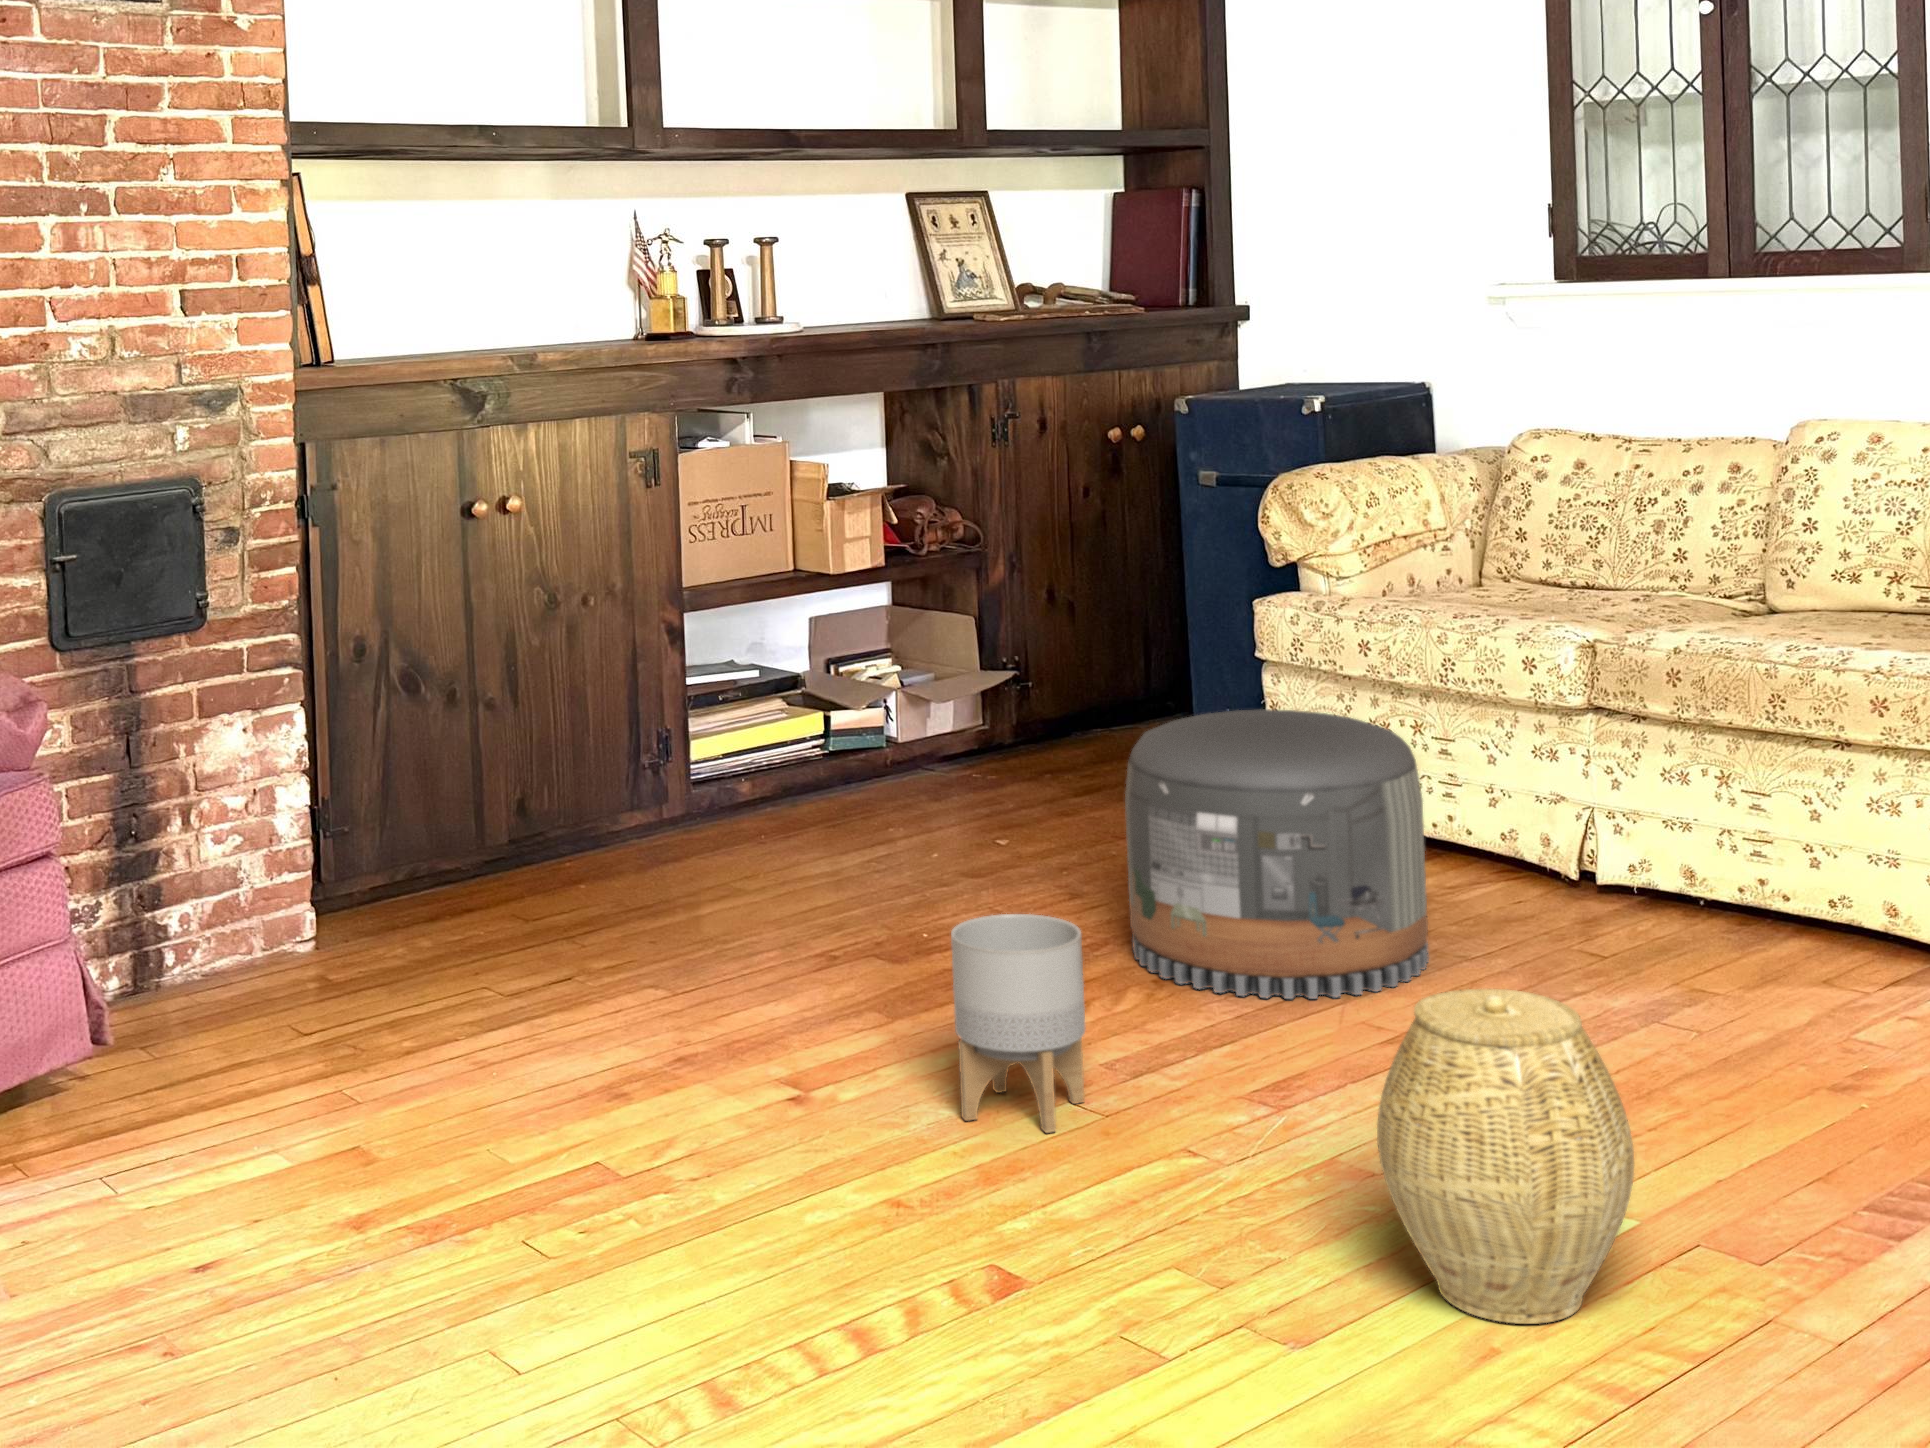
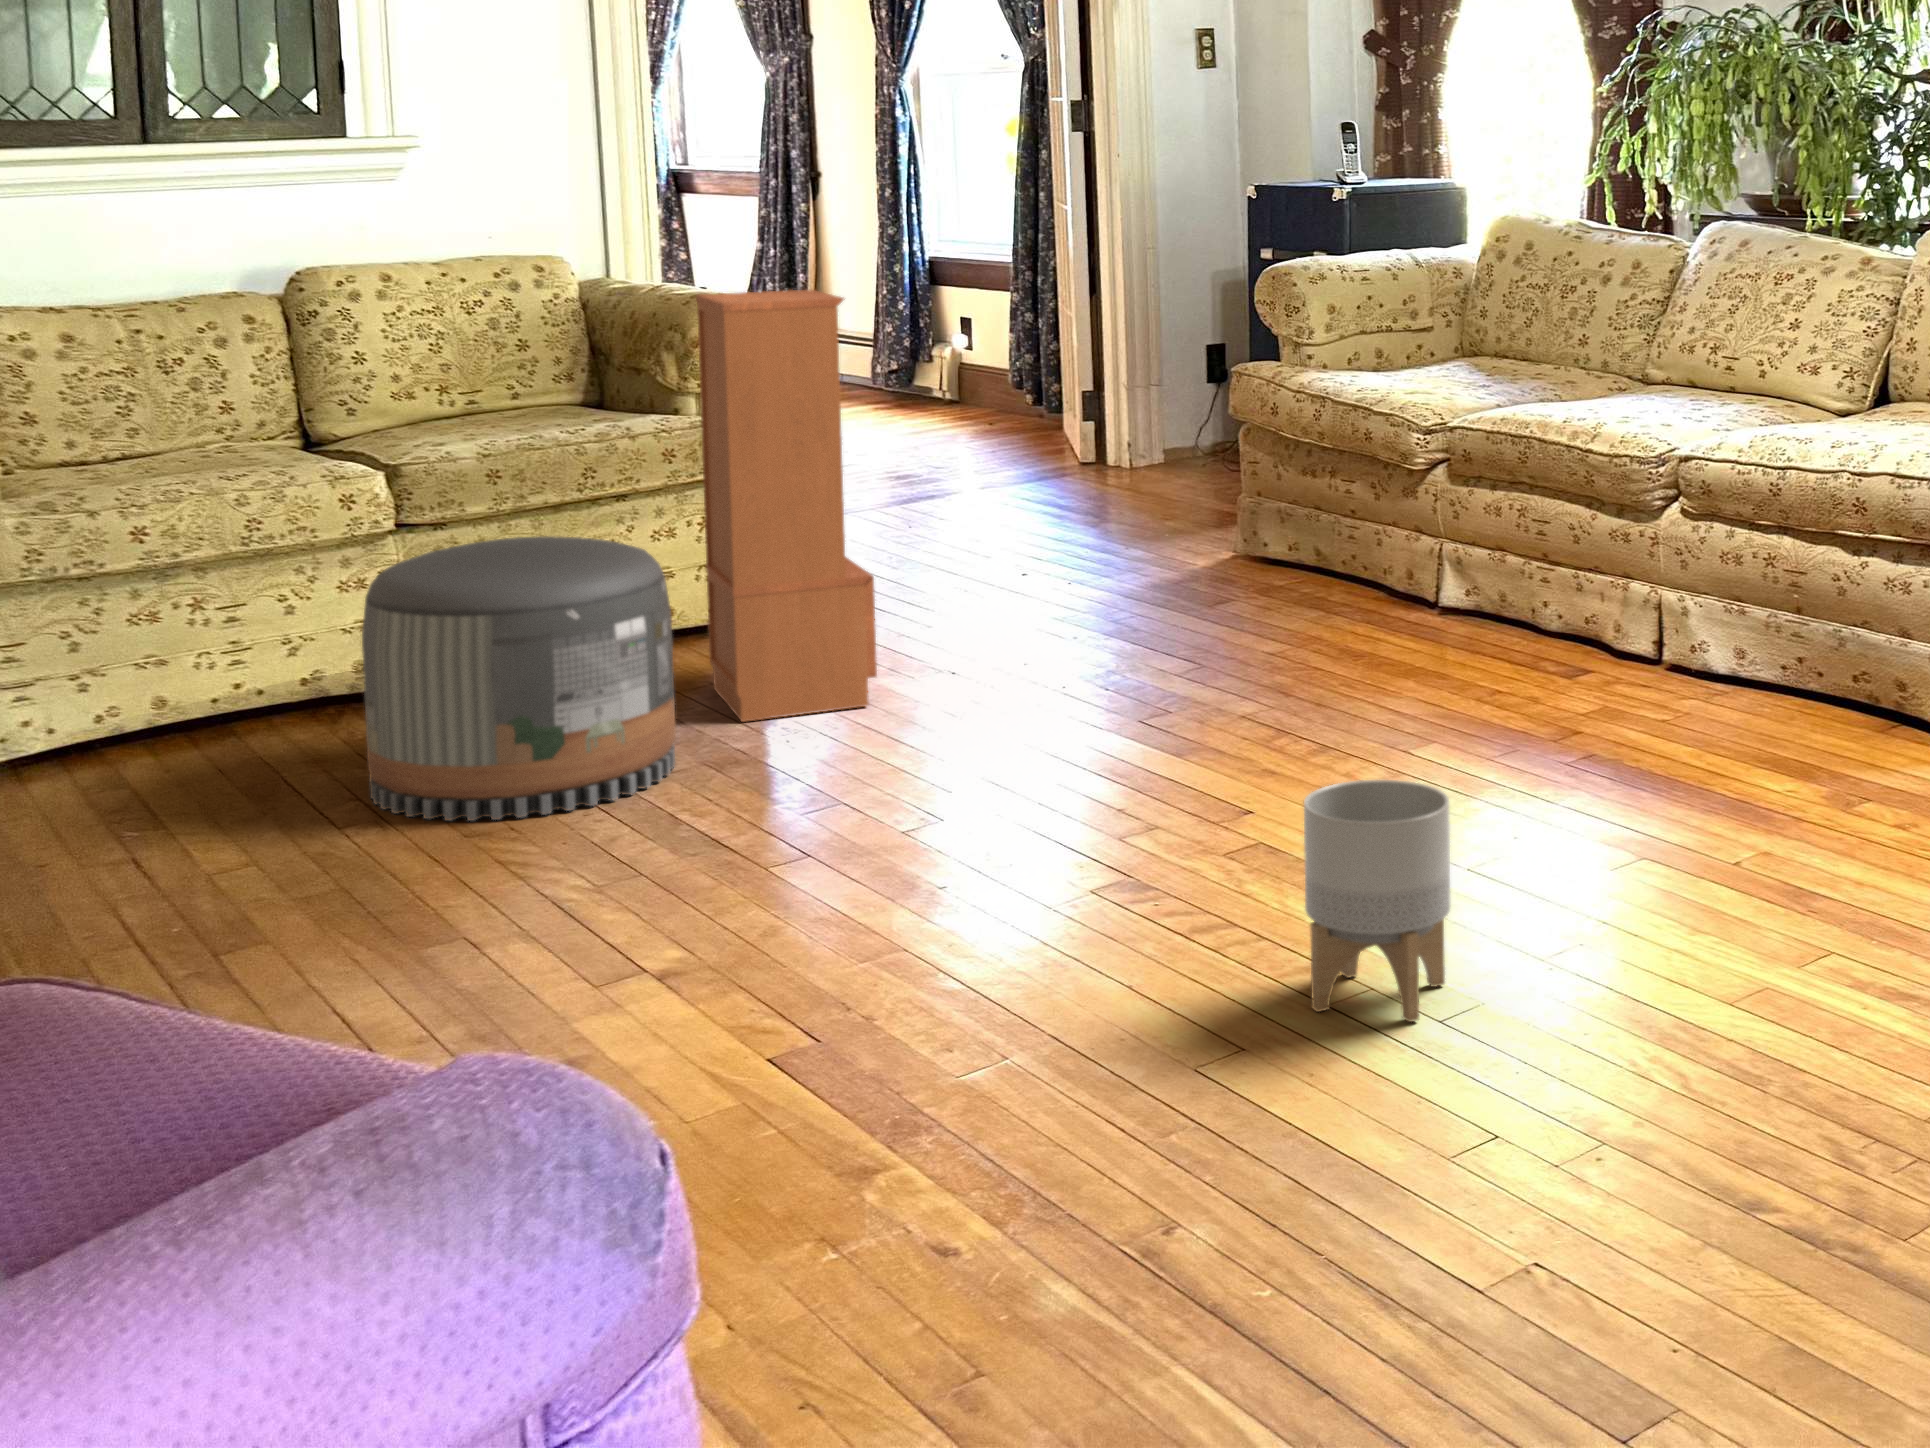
bookcase: none [1489,496,1783,1059] -> present [696,290,877,722]
planter: present [951,914,1086,1133] -> present [1304,780,1451,1022]
woven basket: present [1377,989,1634,1324] -> none [1184,554,1338,754]

